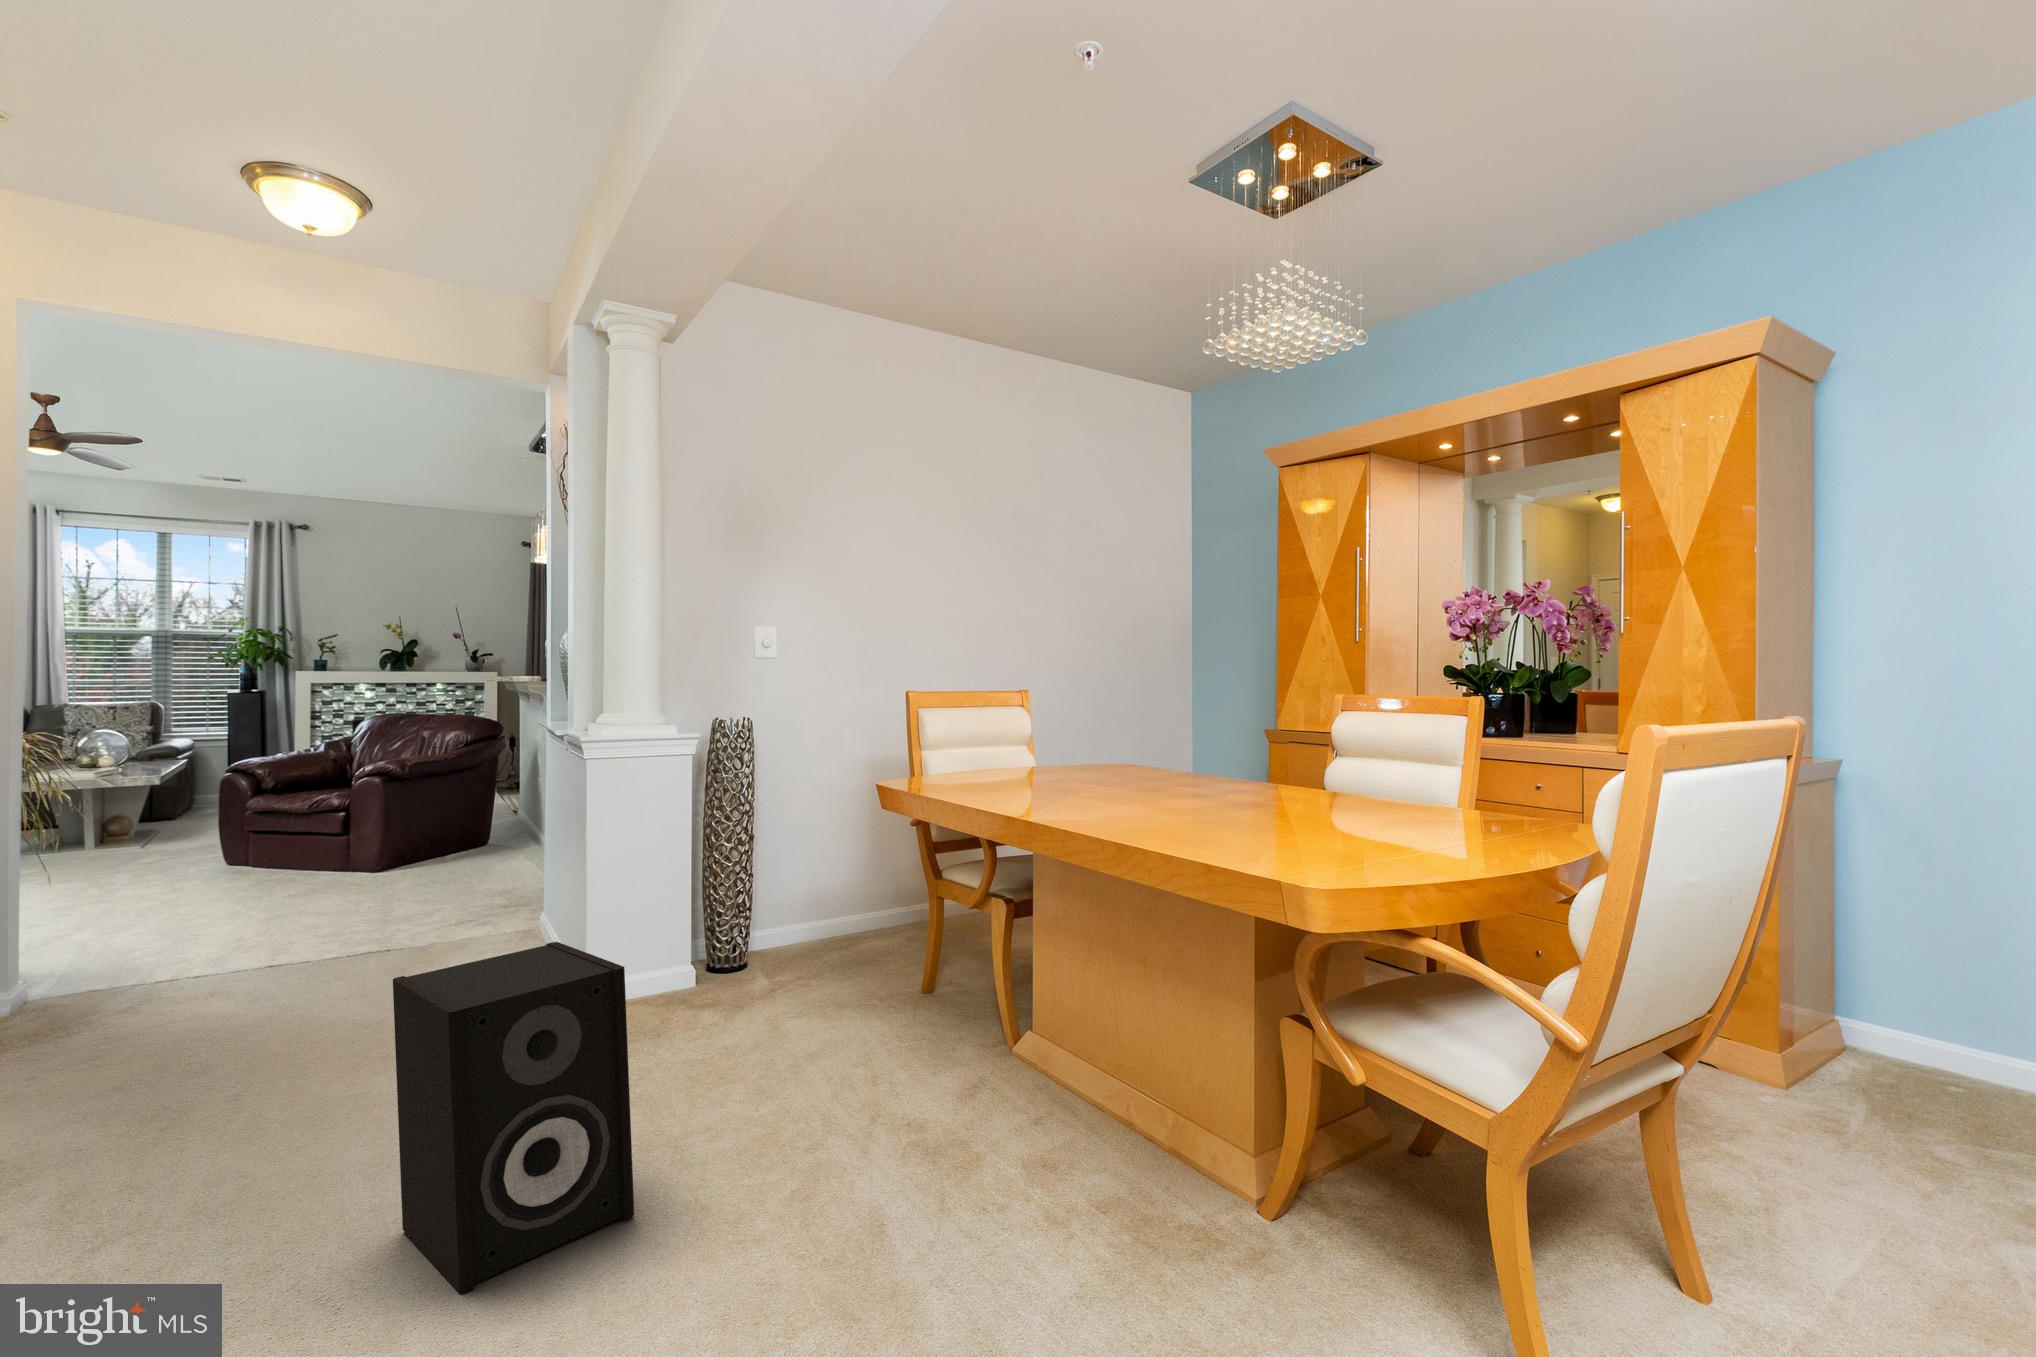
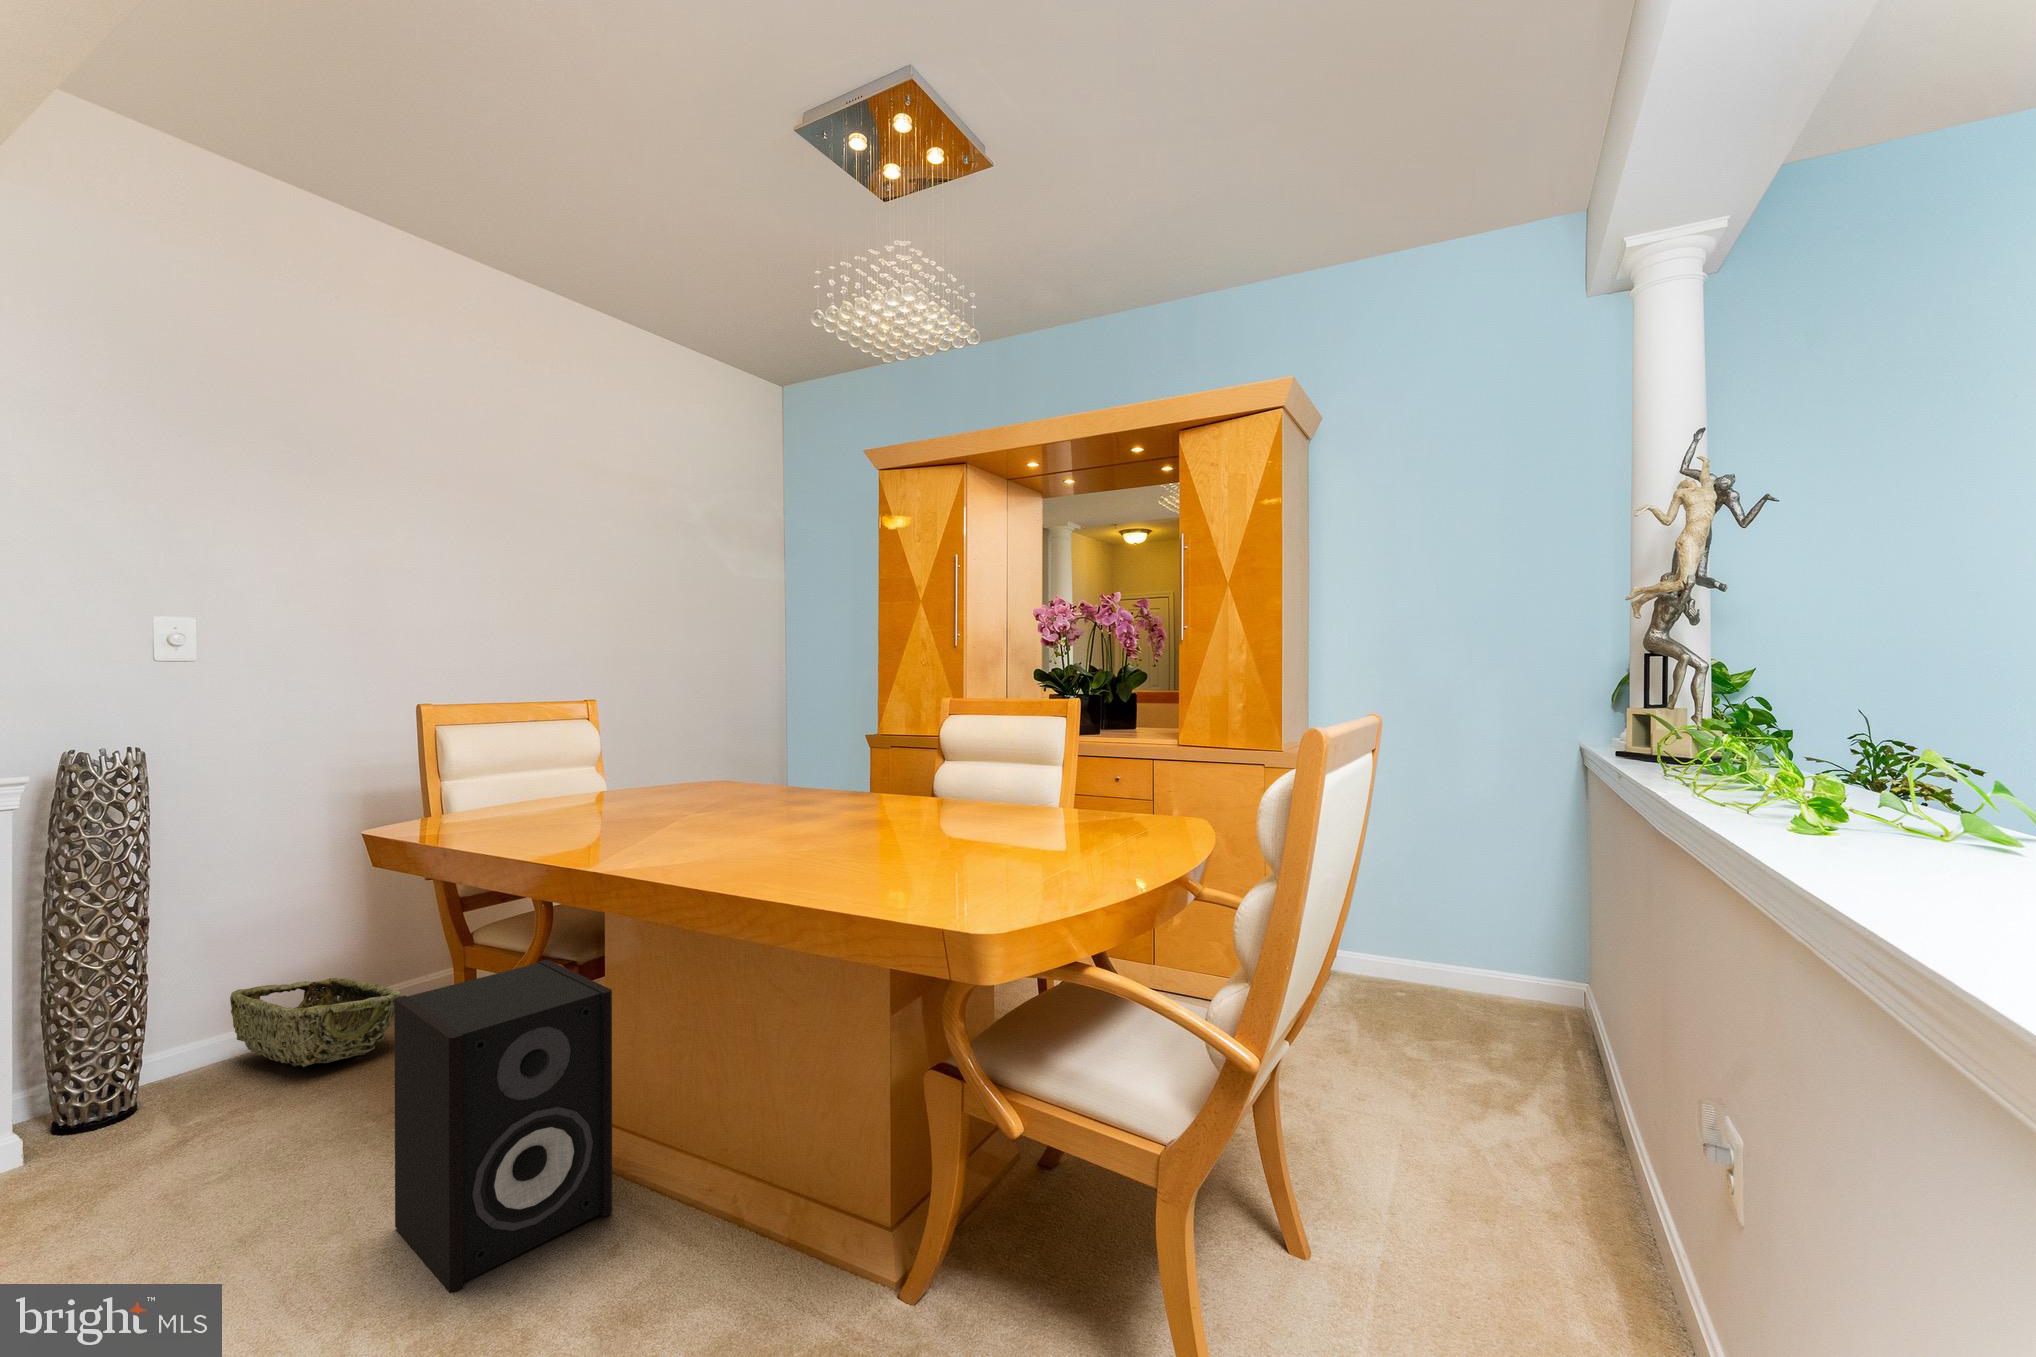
woven basket: none [232,985,409,1077] -> present [230,978,401,1067]

